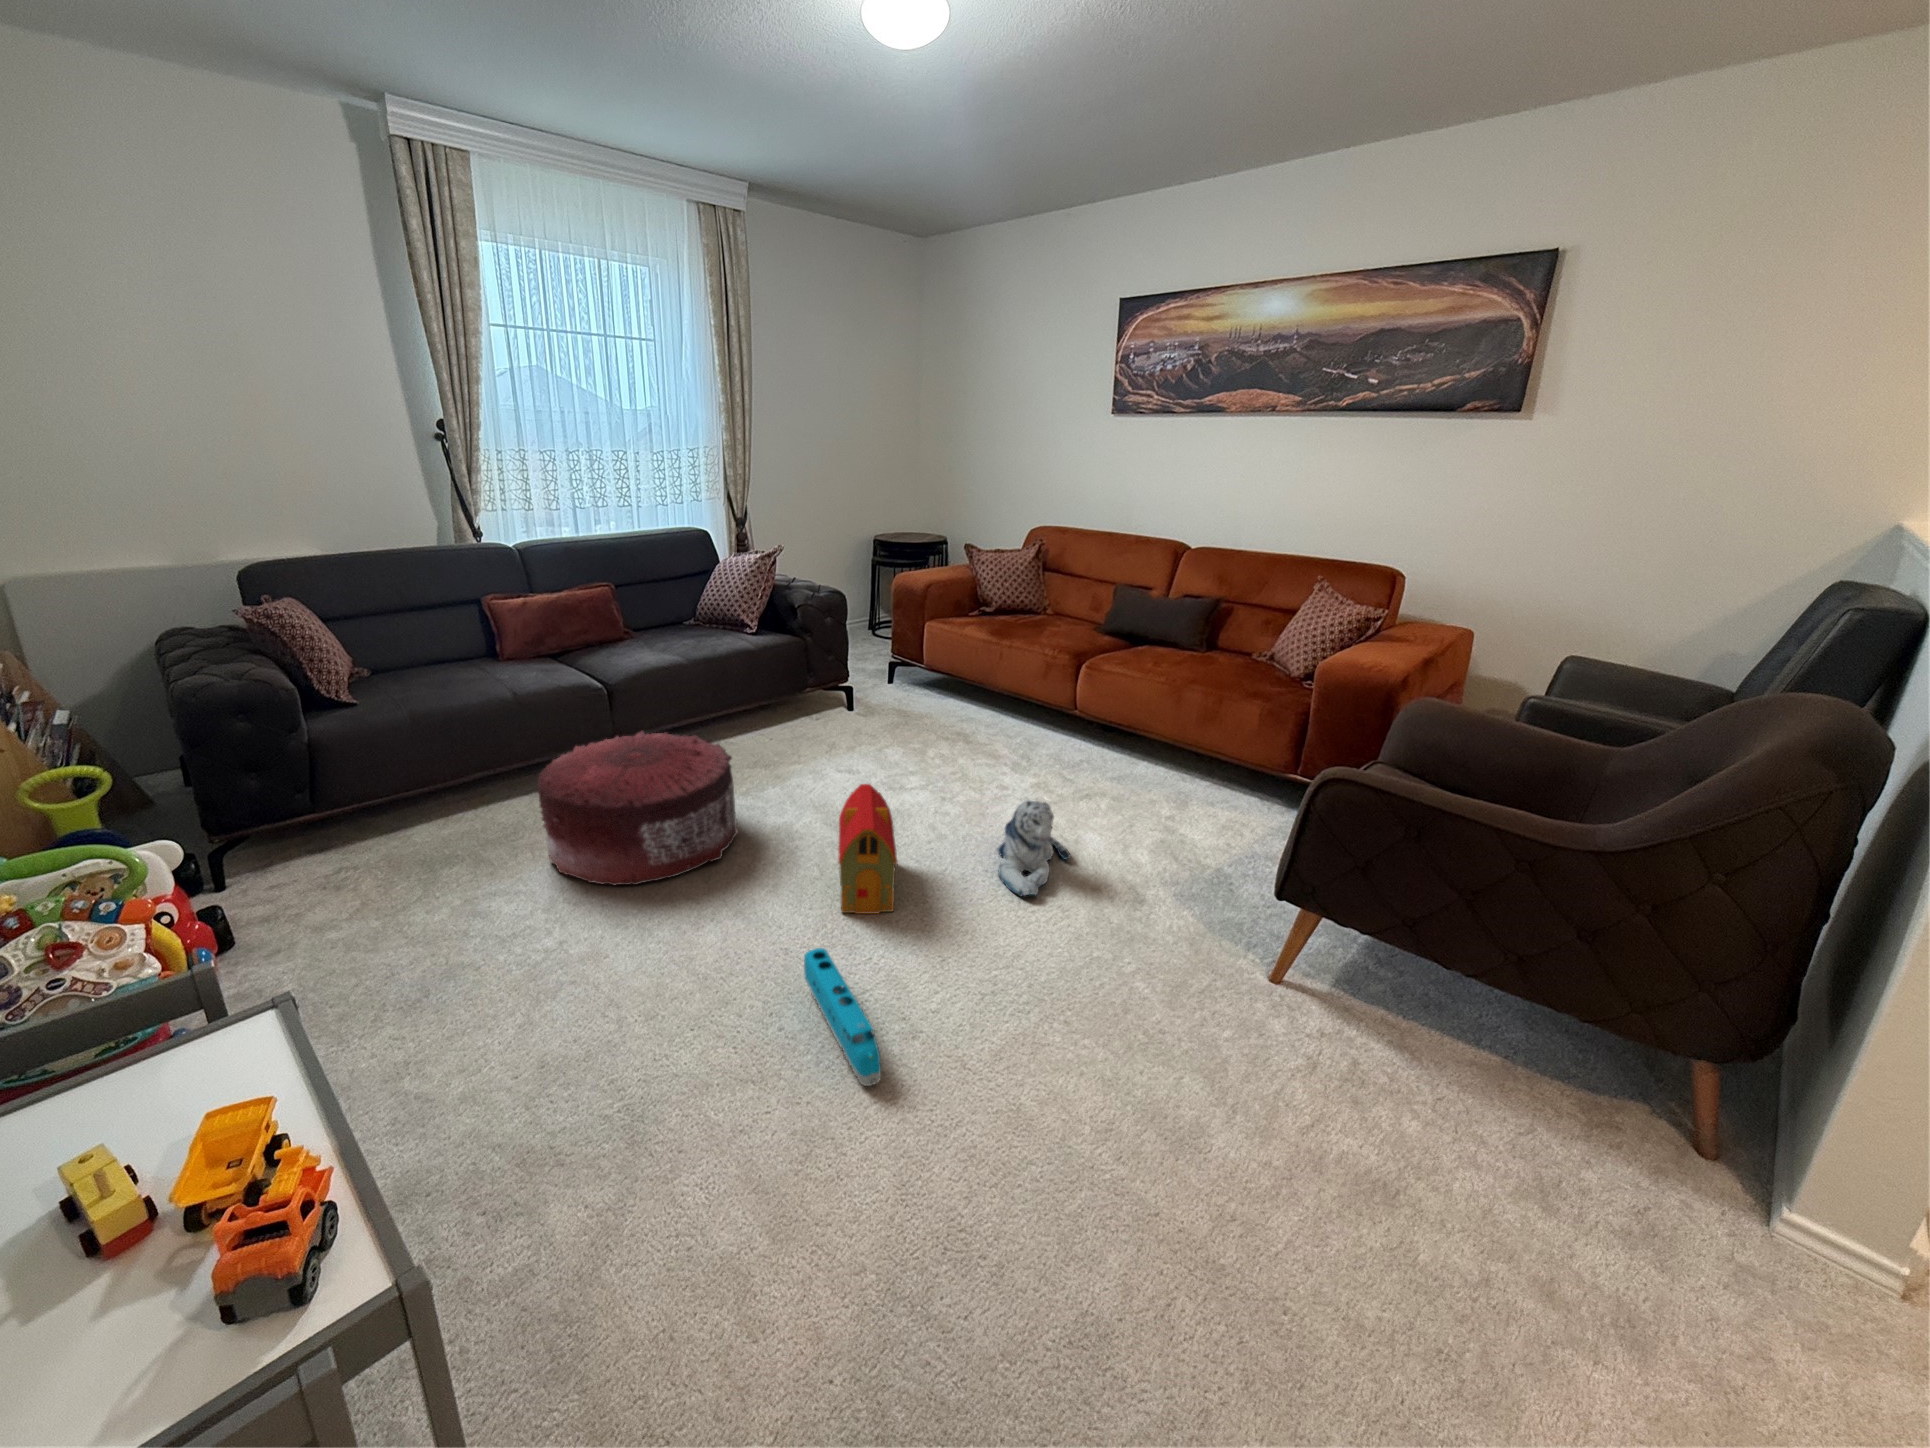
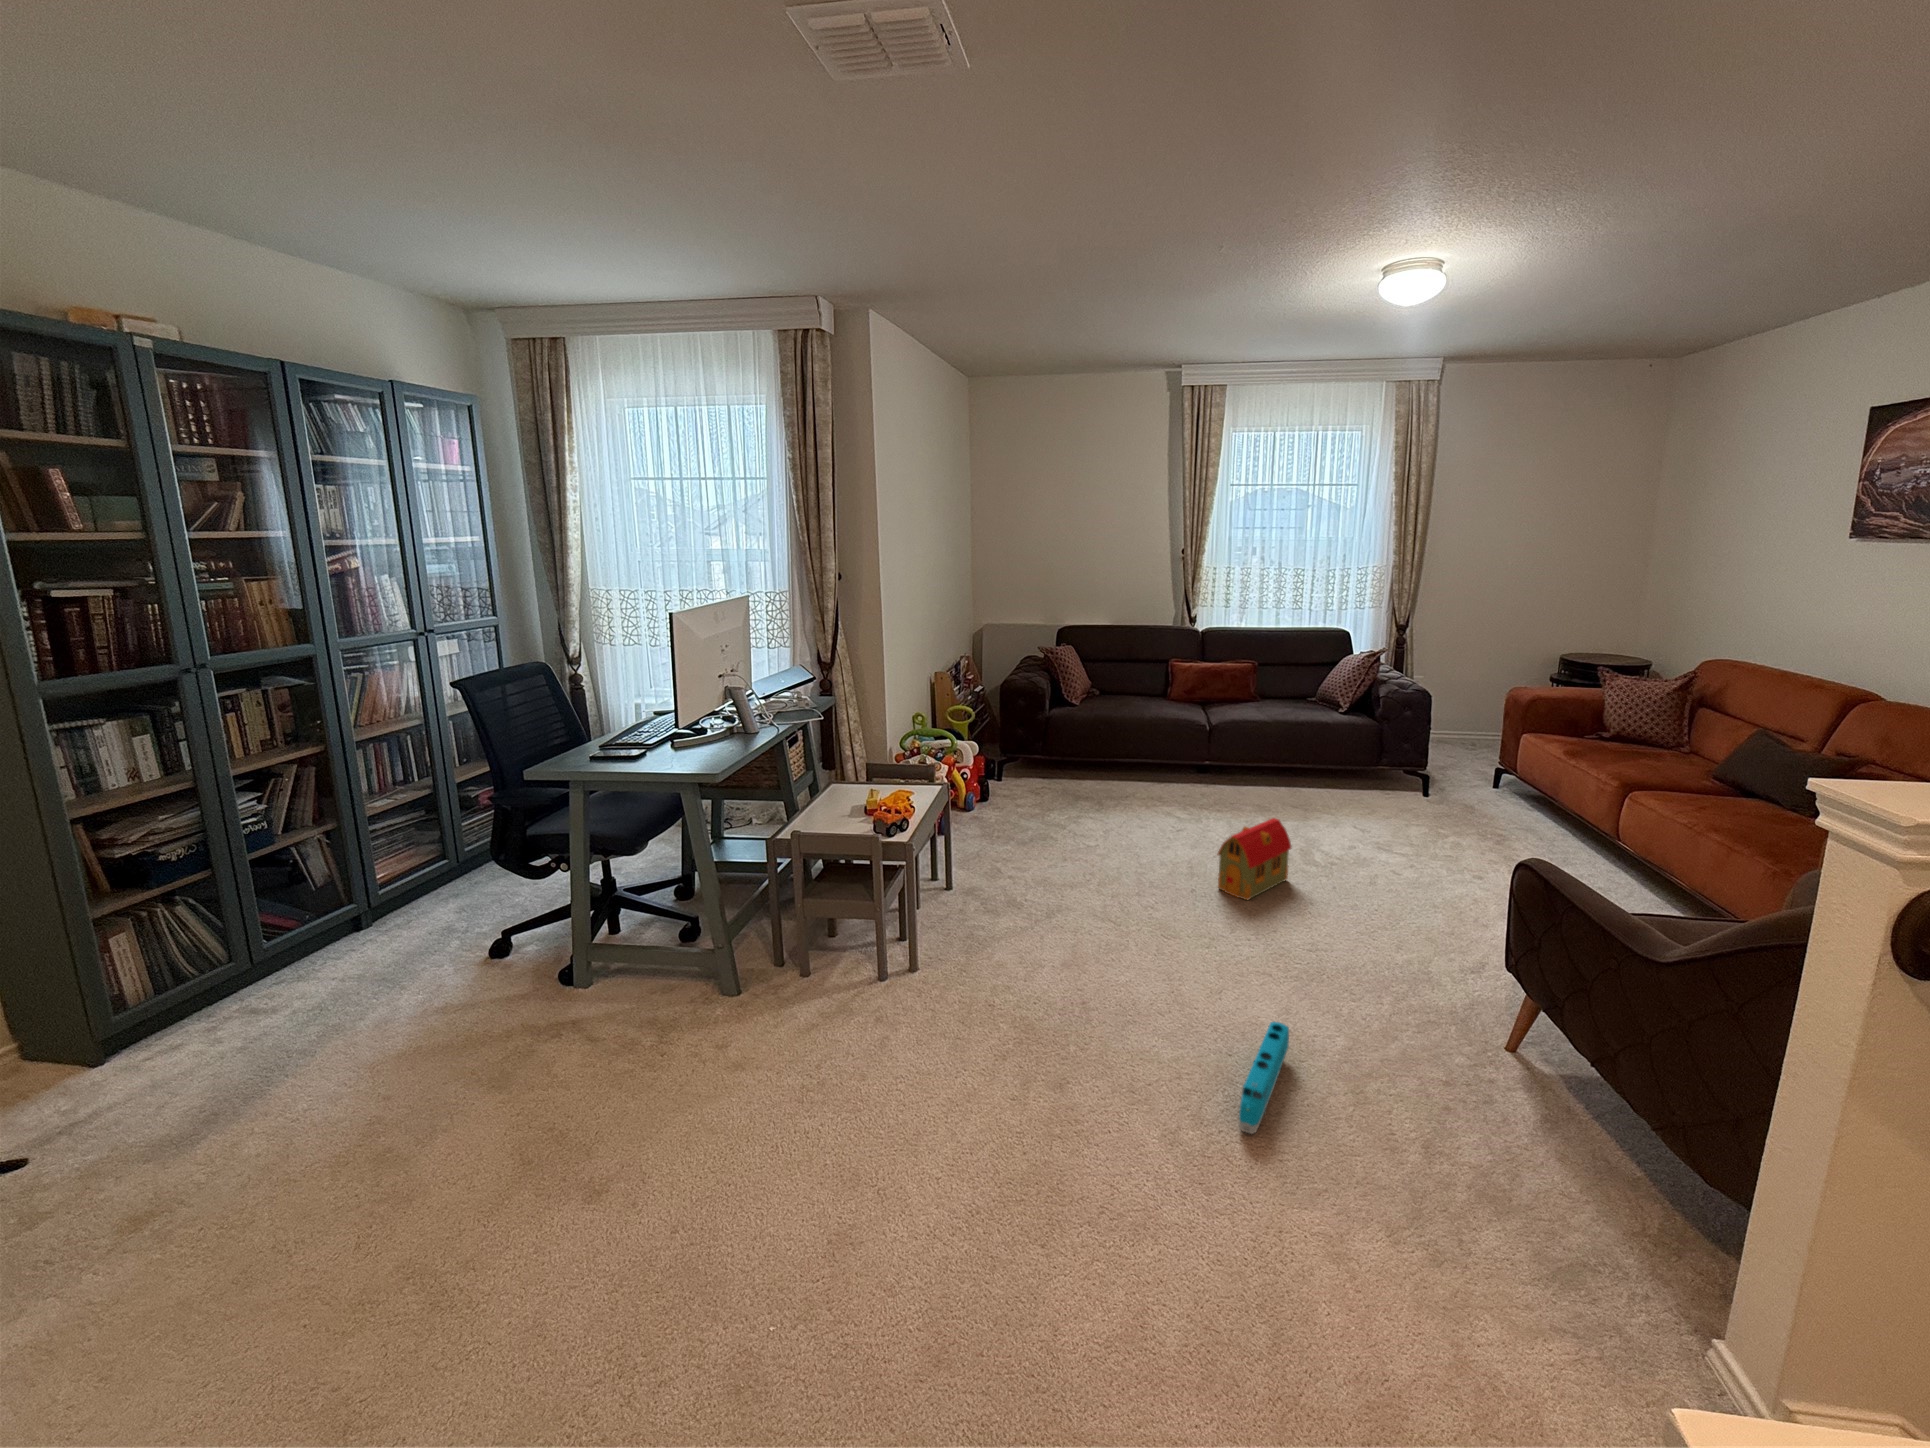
pouf: present [538,731,738,885] -> none [1111,753,1233,841]
plush toy: present [998,800,1070,896] -> none [1337,864,1427,933]
toy train: present [804,948,881,1086] -> present [1239,1022,1289,1134]

